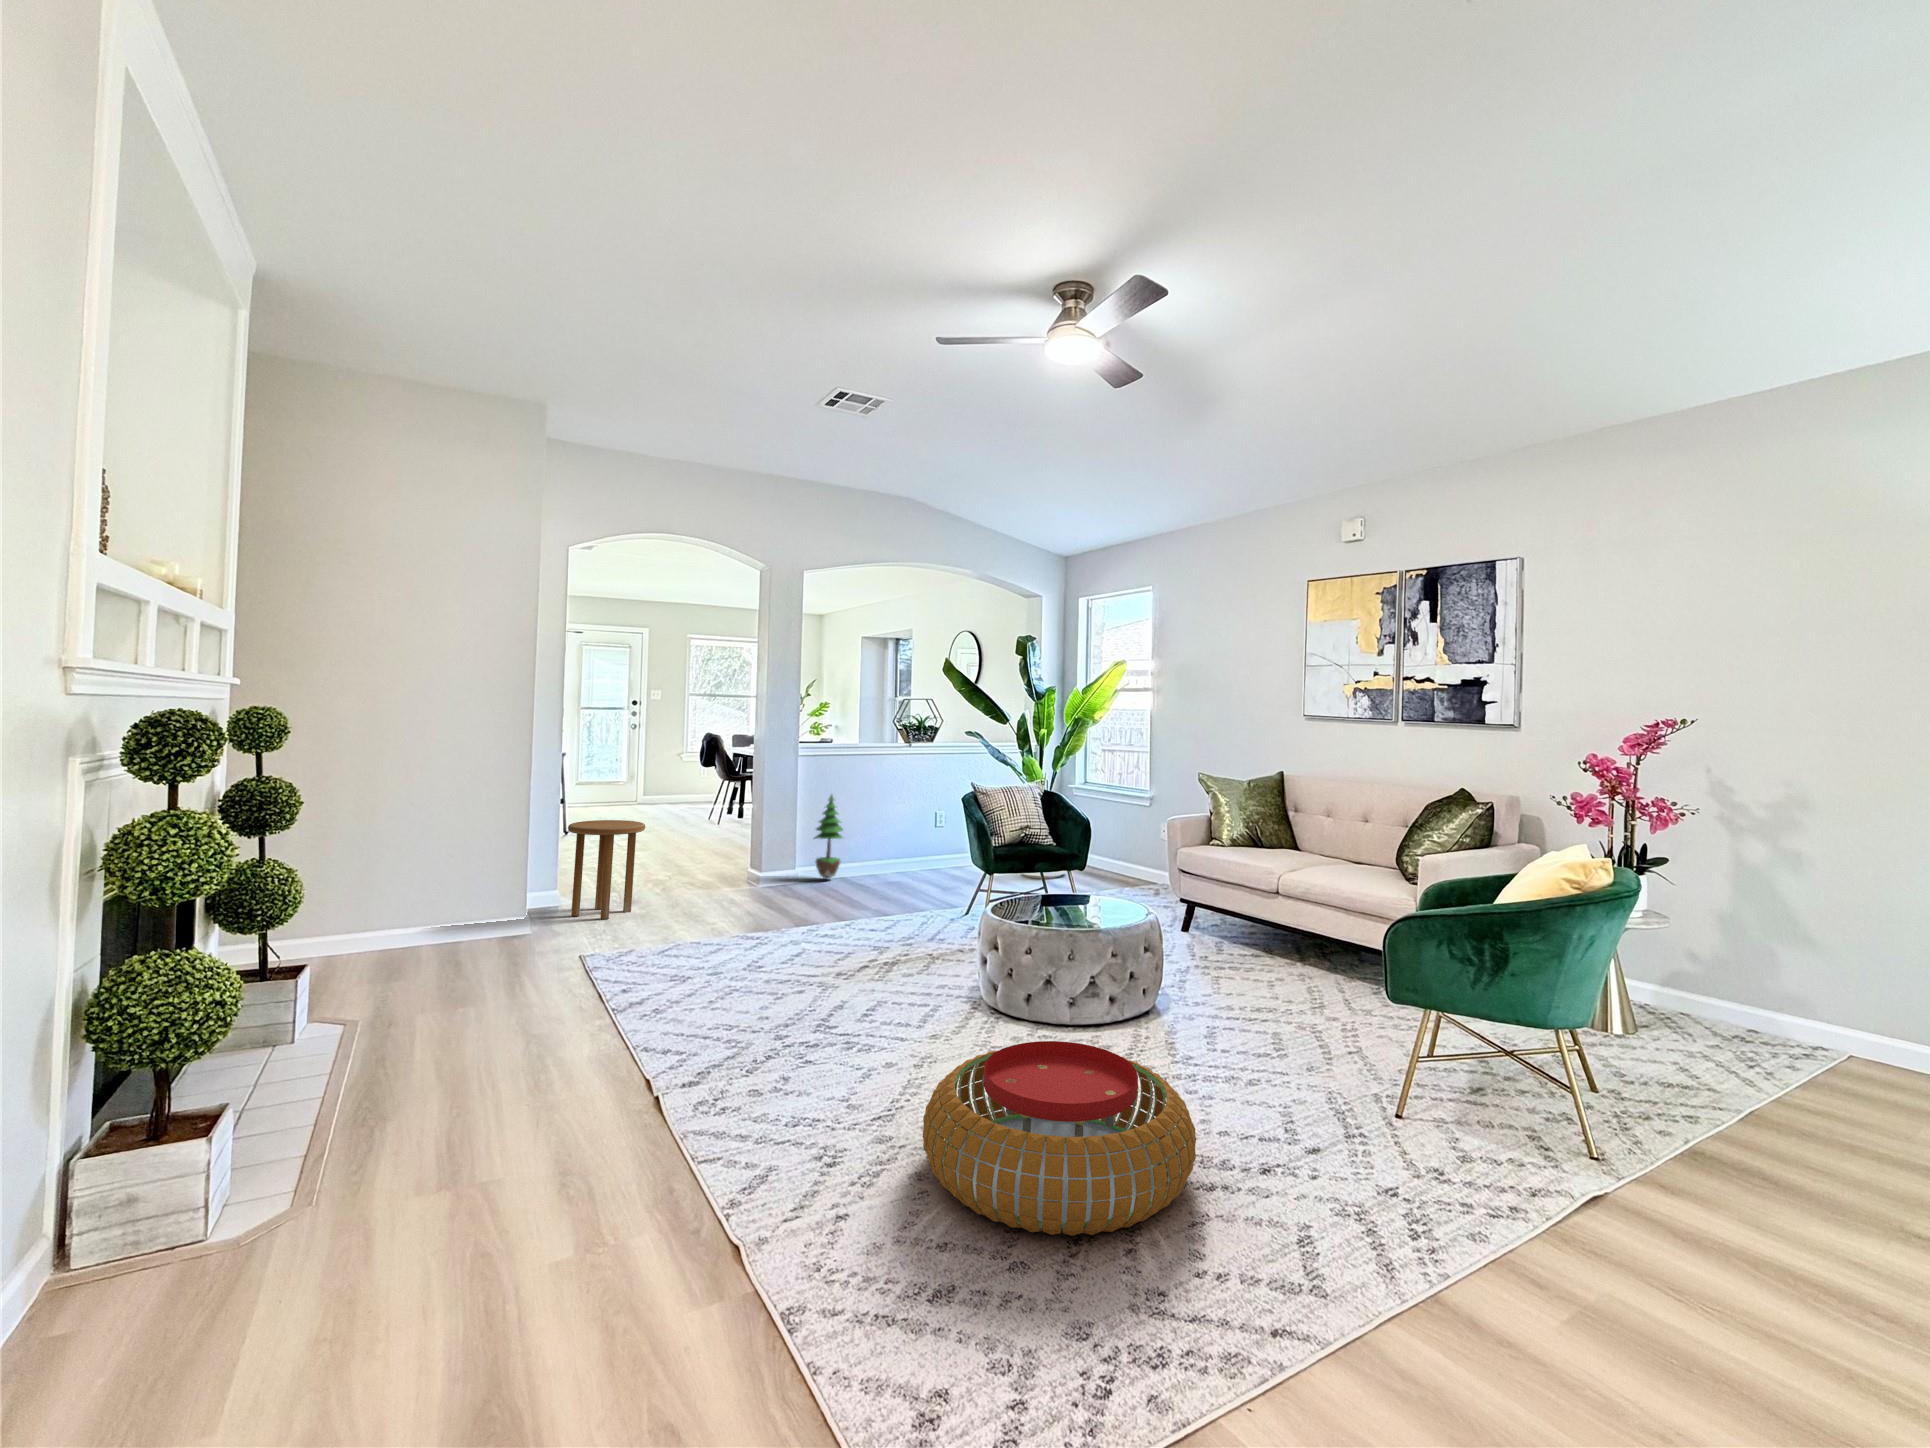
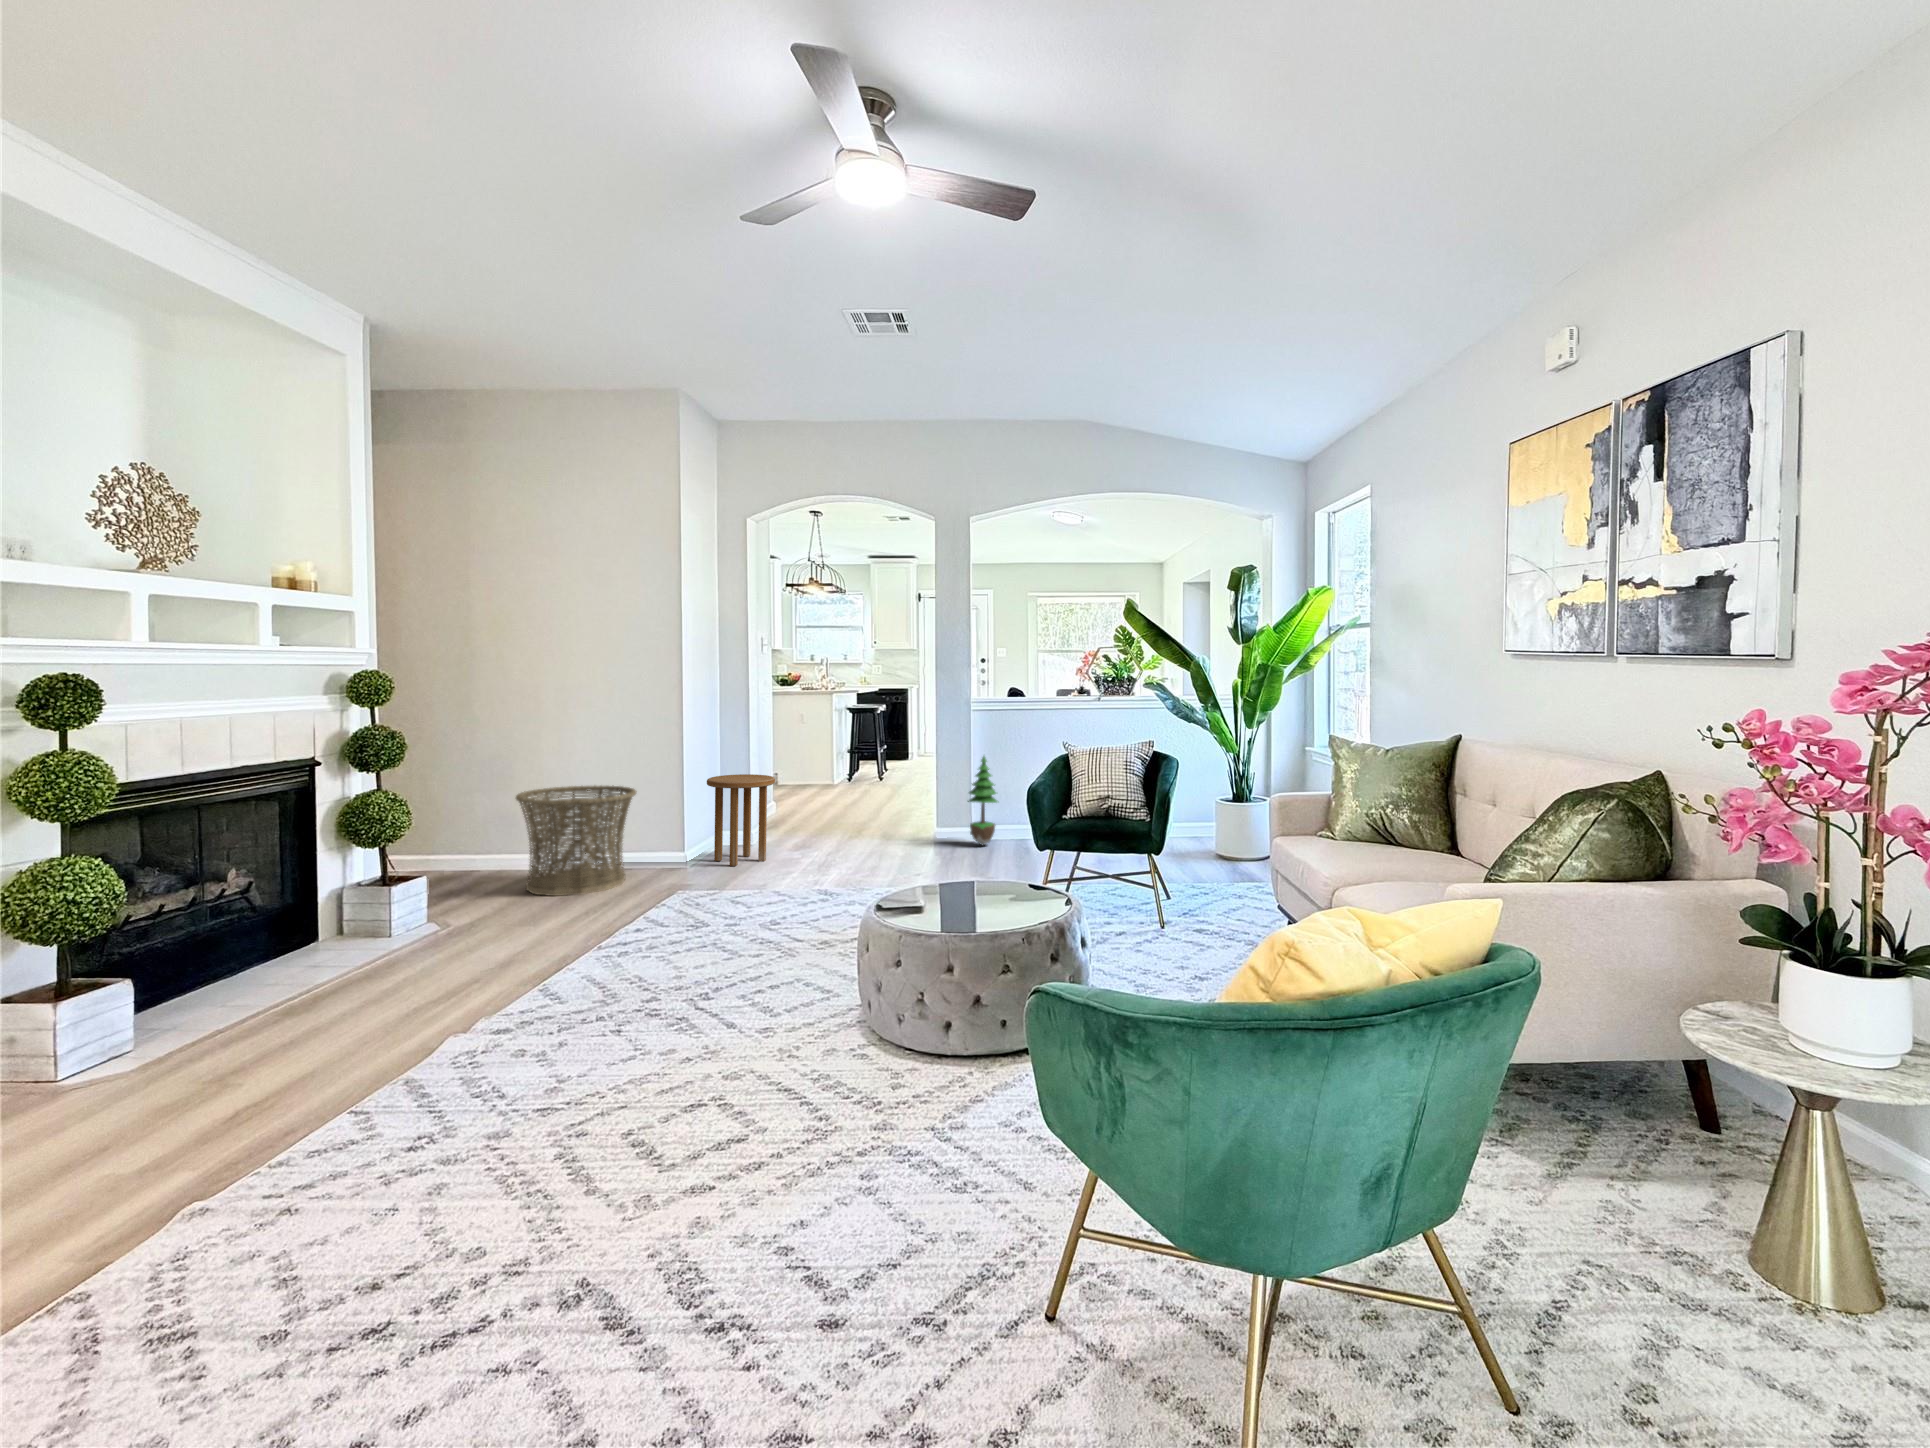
basket: none [378,837,528,970] -> present [516,786,637,896]
pouf: present [922,1041,1196,1236] -> none [348,1059,736,1326]

